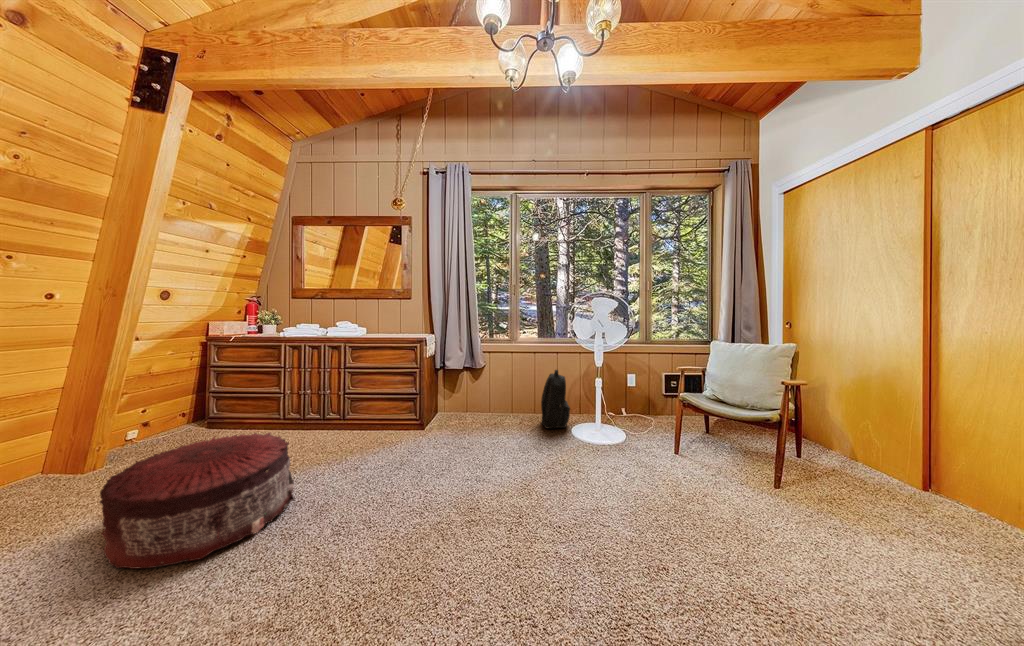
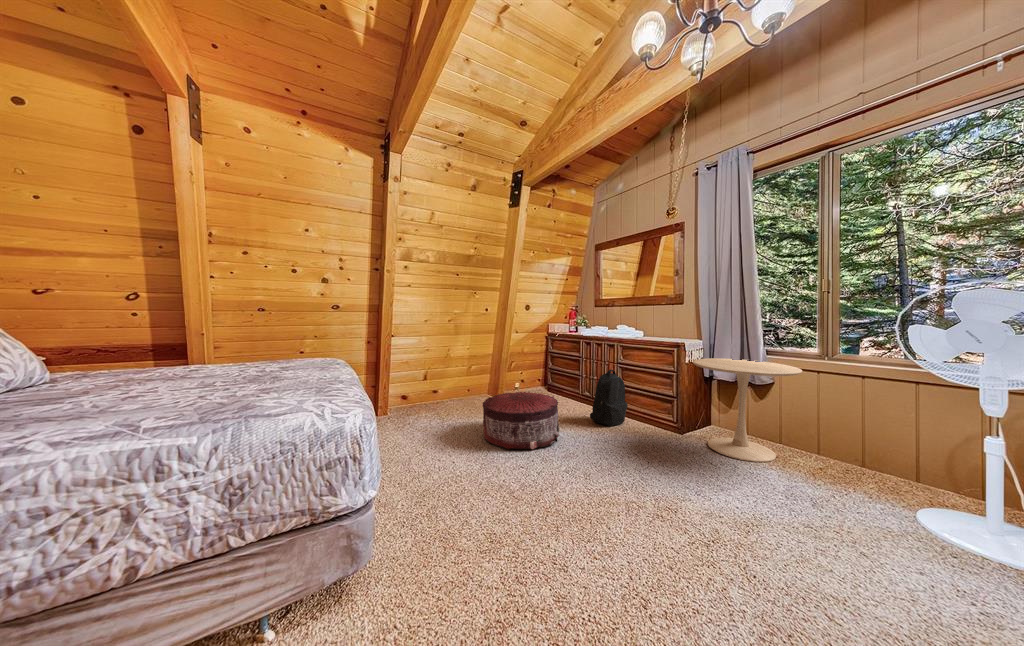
side table: none [437,350,516,438] -> present [693,358,802,462]
backpack: present [541,370,570,428] -> present [590,370,628,426]

